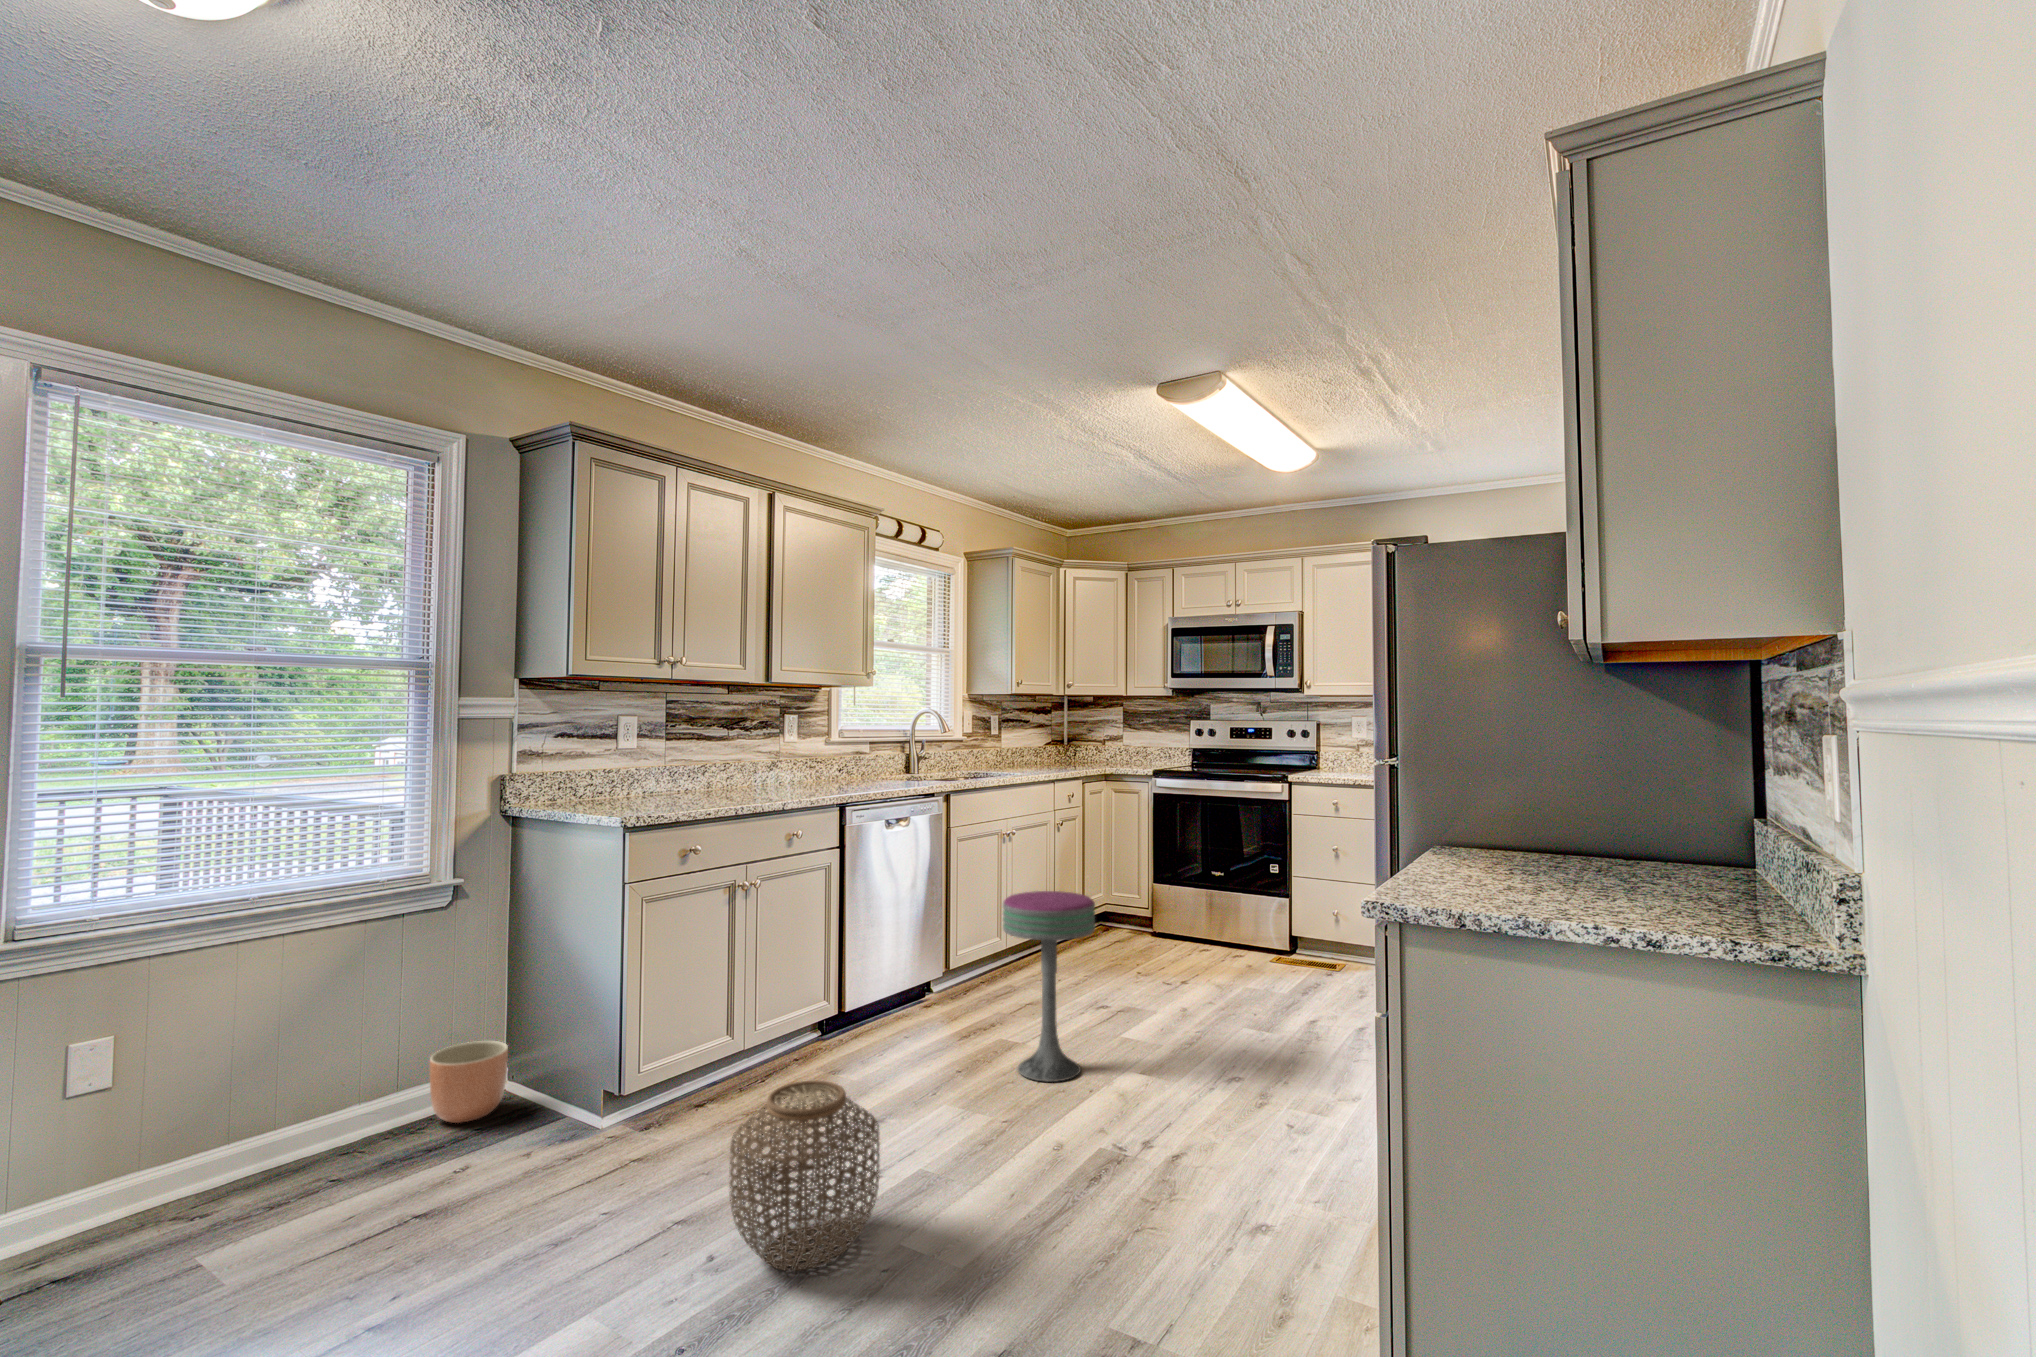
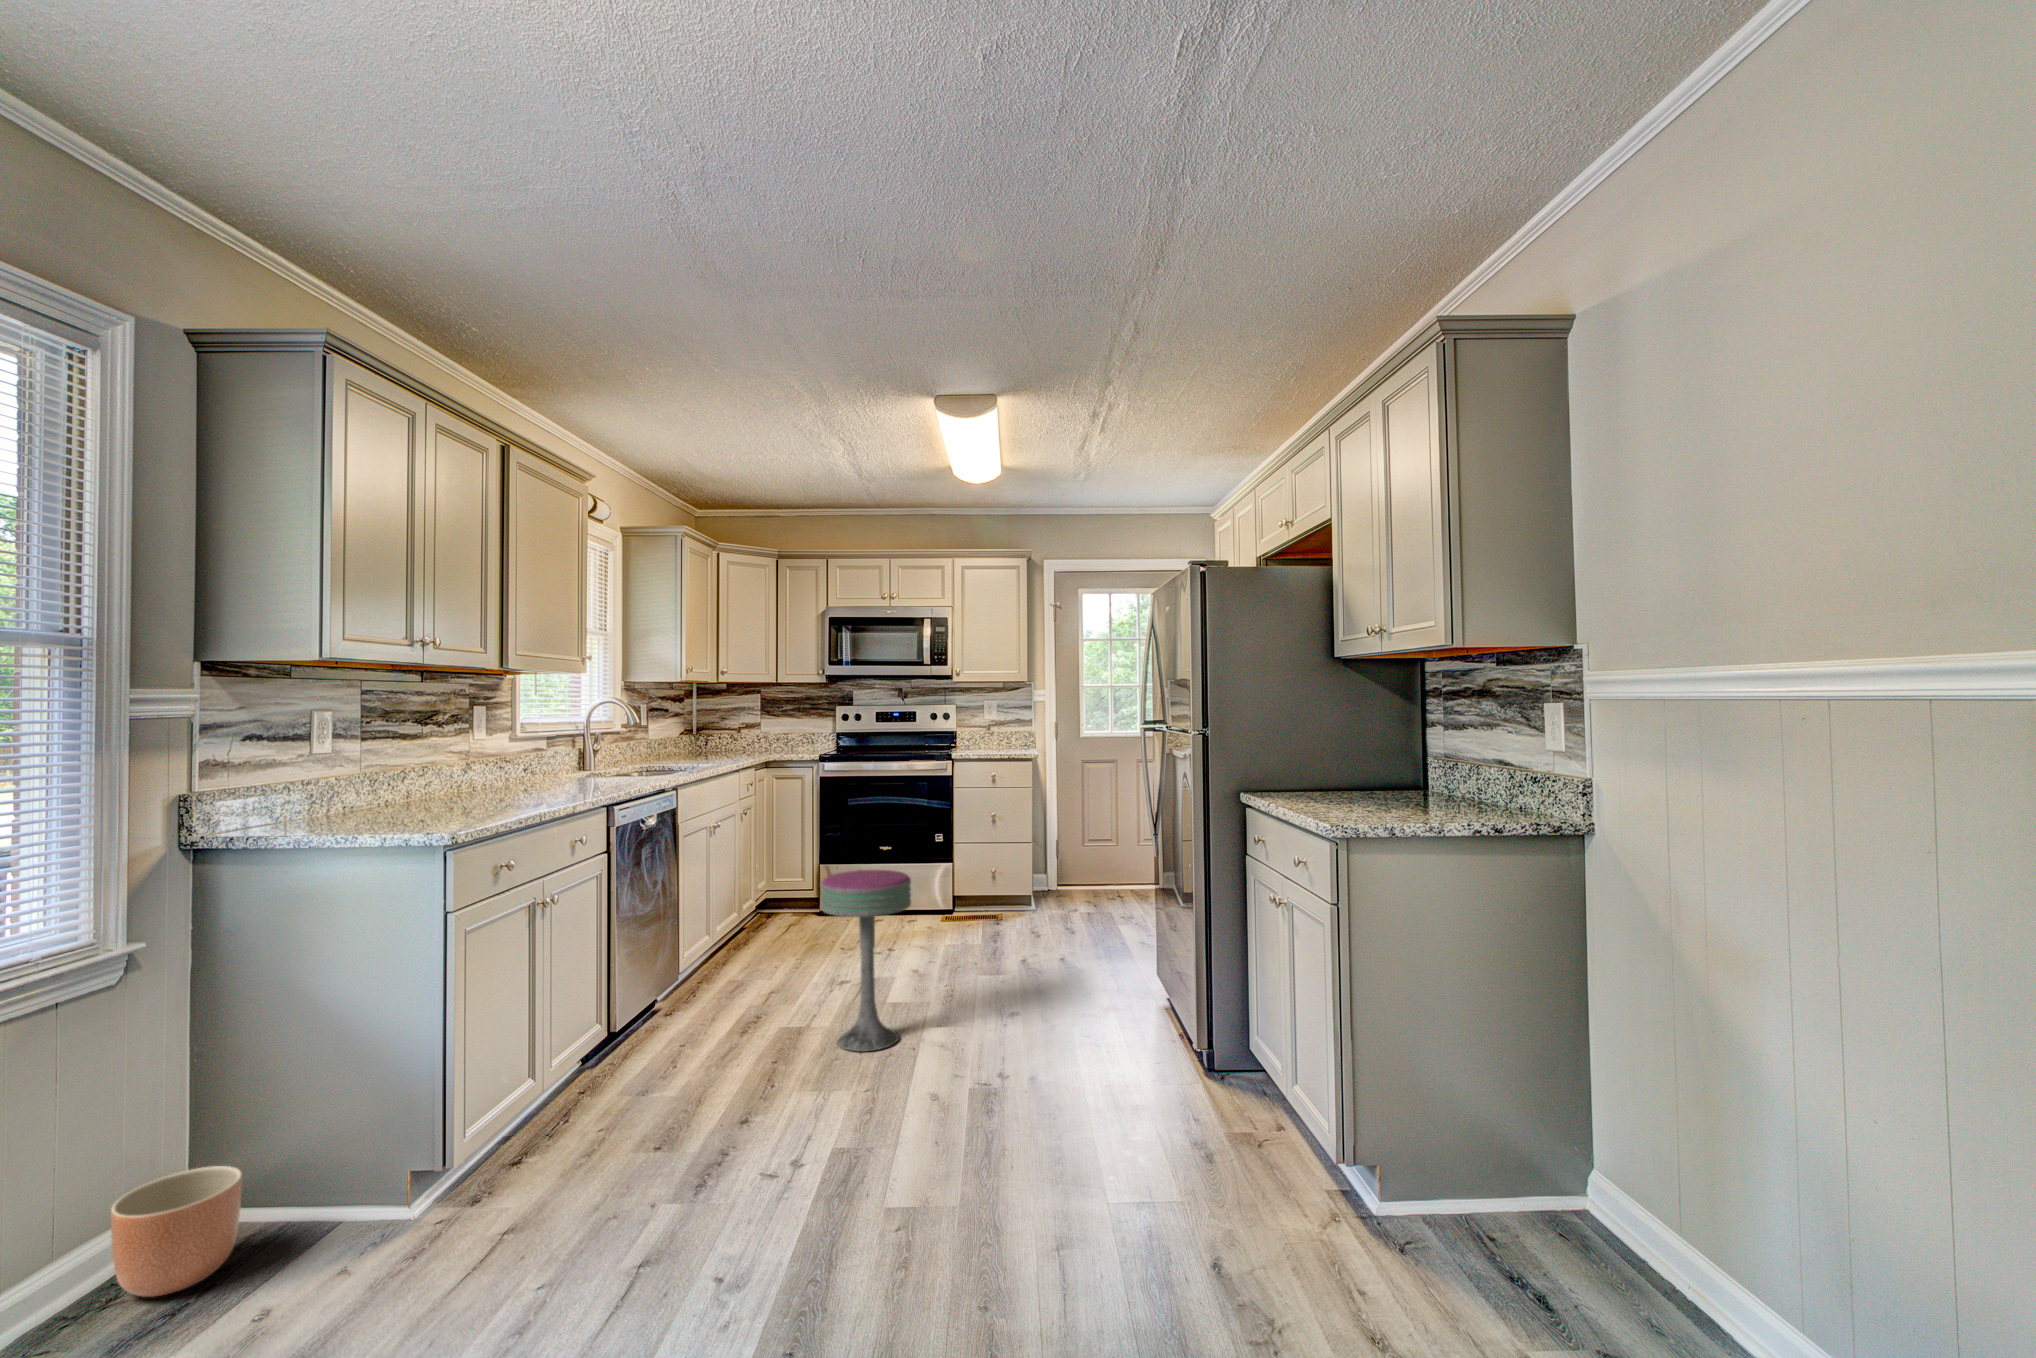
woven basket: present [729,1081,880,1271] -> none [757,1073,909,1268]

